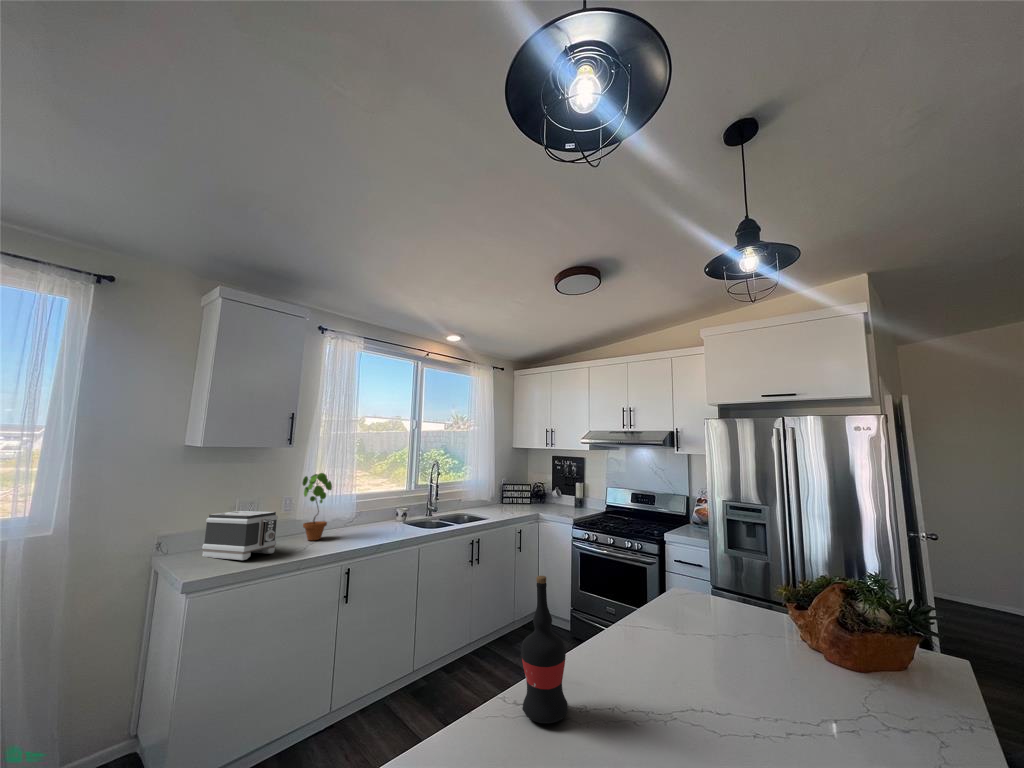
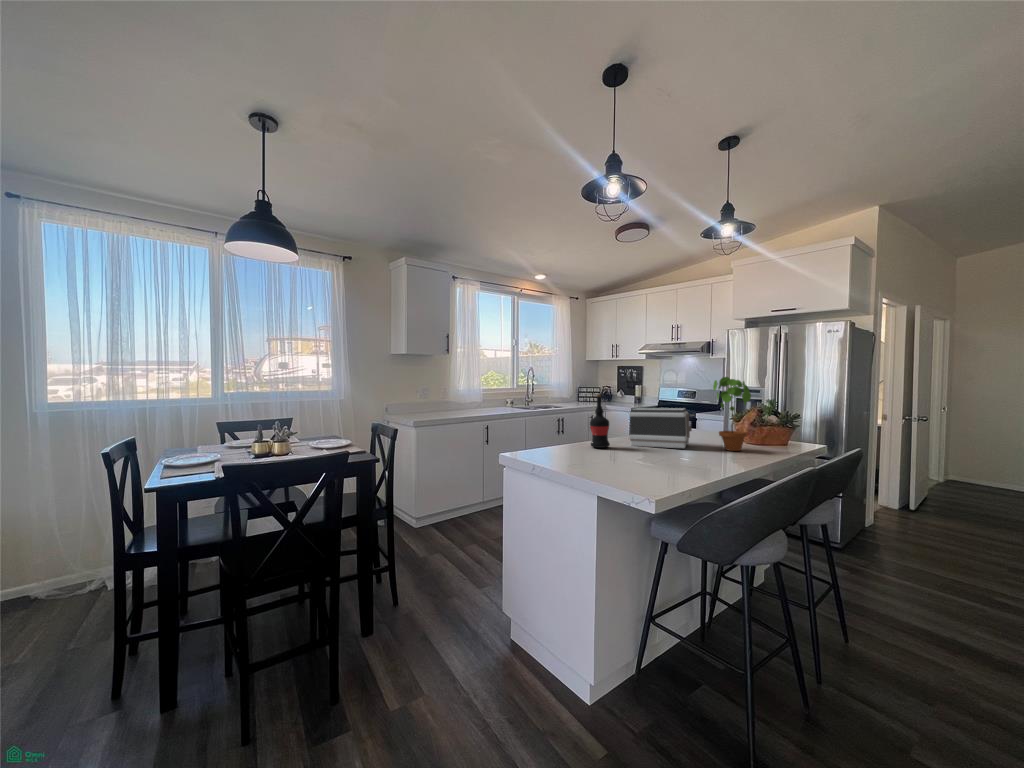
potted plant: present [303,473,332,540] -> present [713,377,751,451]
toaster: present [202,511,278,560] -> present [629,408,694,448]

